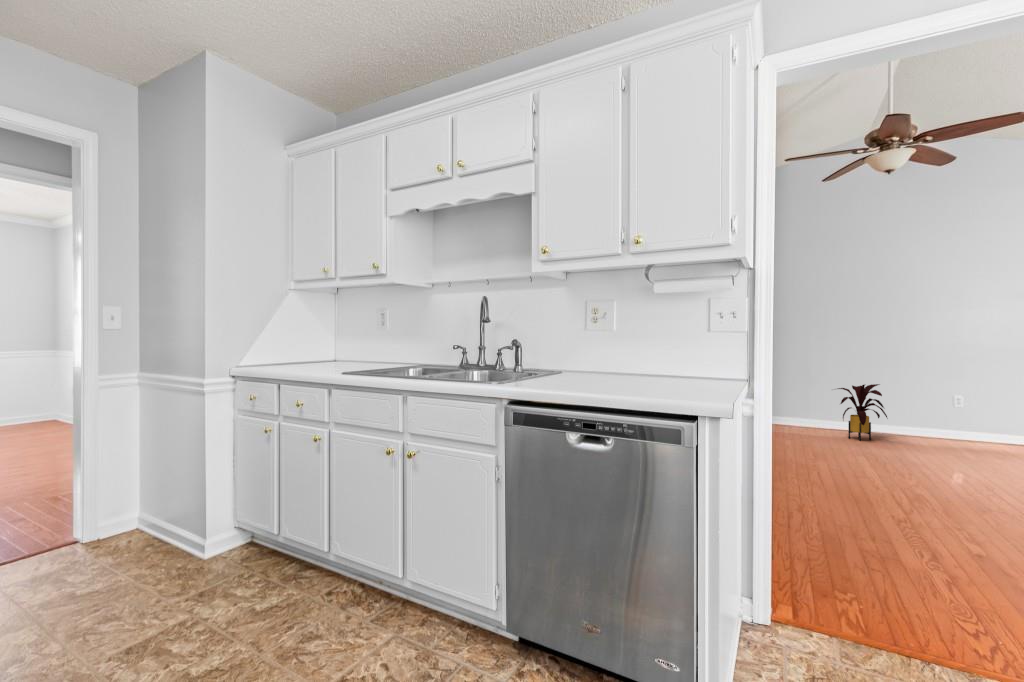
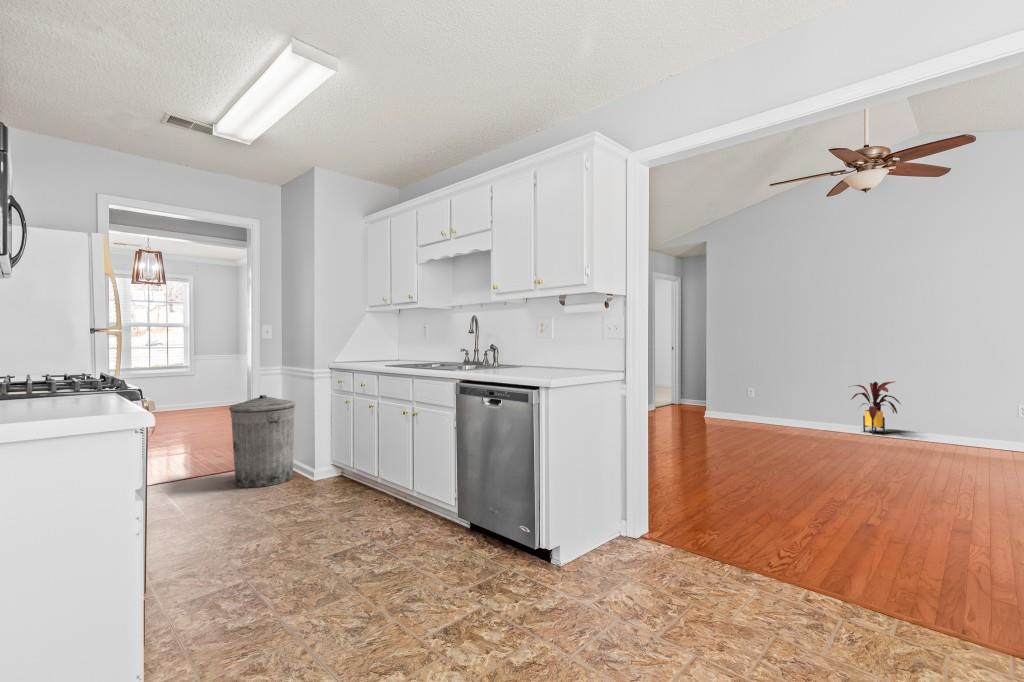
trash can: none [39,421,170,587] -> present [229,395,296,488]

